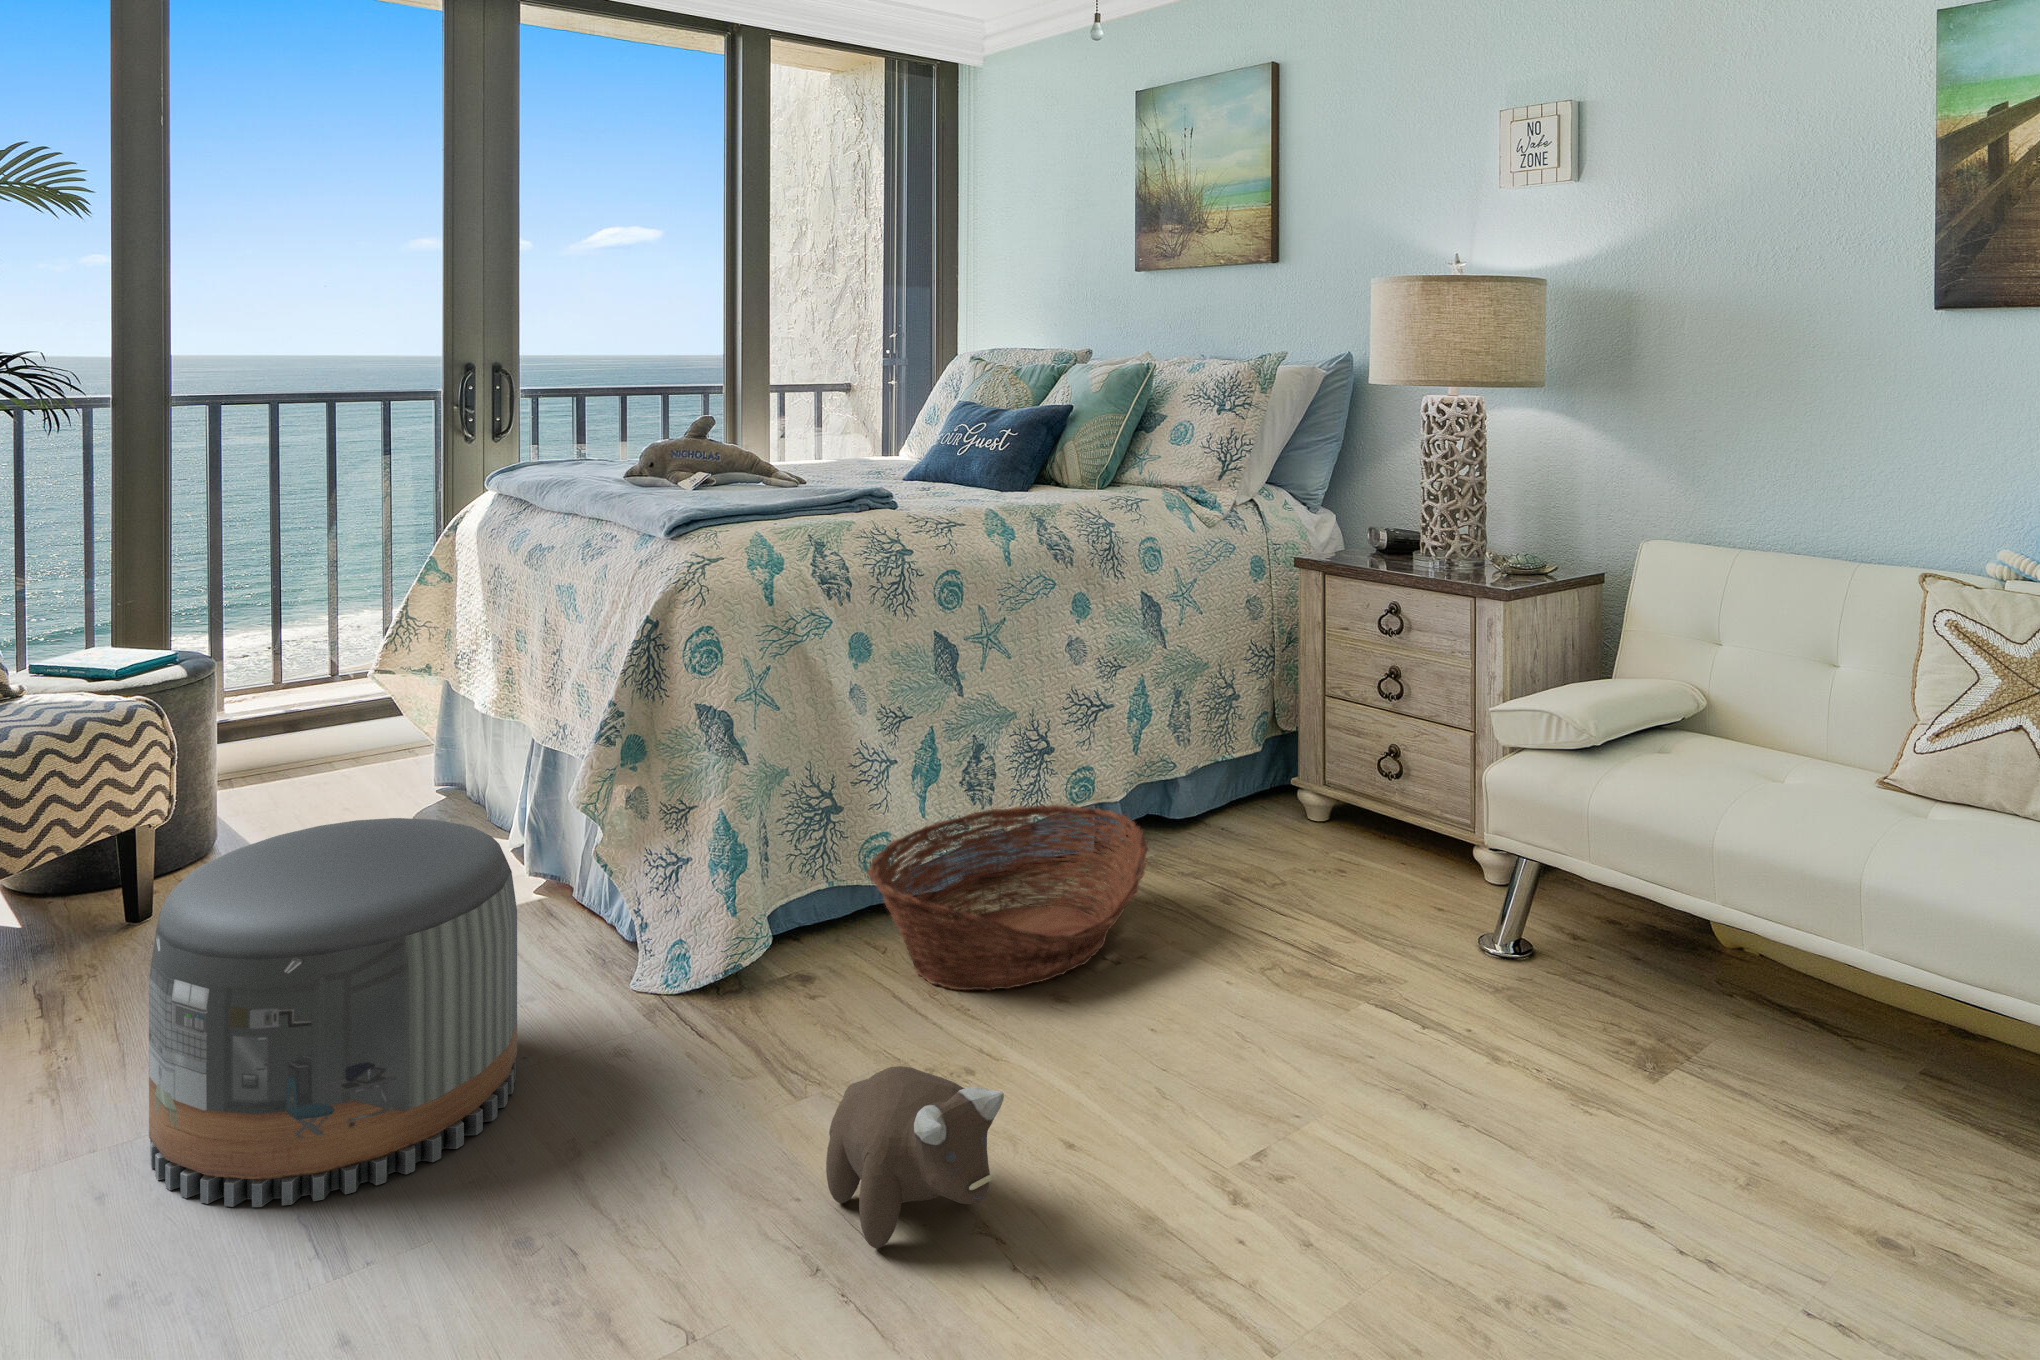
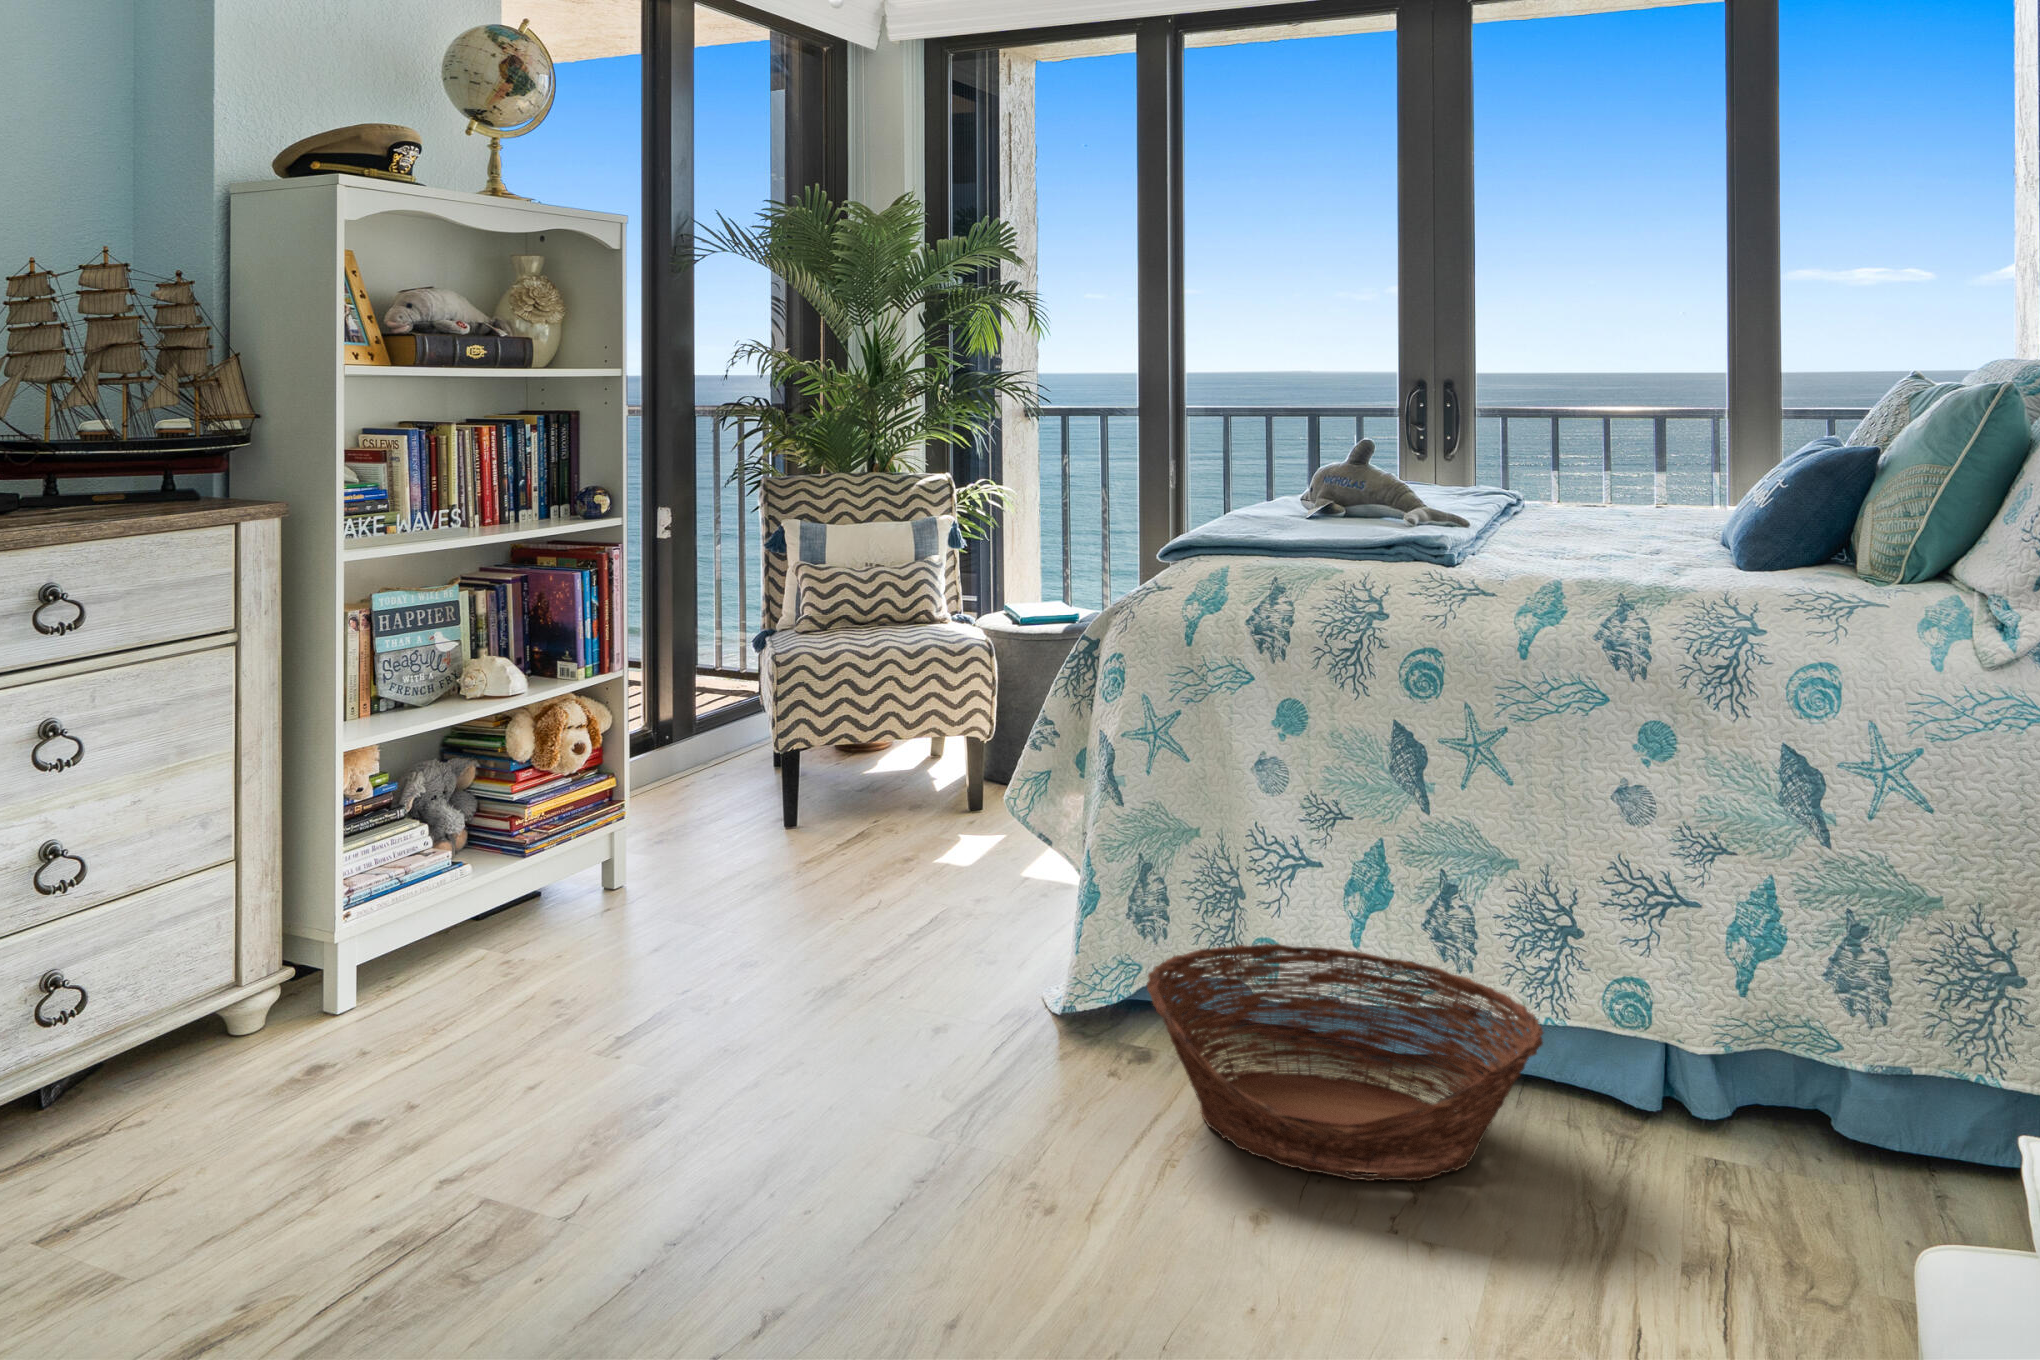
pouf: present [149,818,517,1207] -> none [657,734,922,1002]
plush toy: present [826,1066,1004,1248] -> none [691,1058,863,1229]

